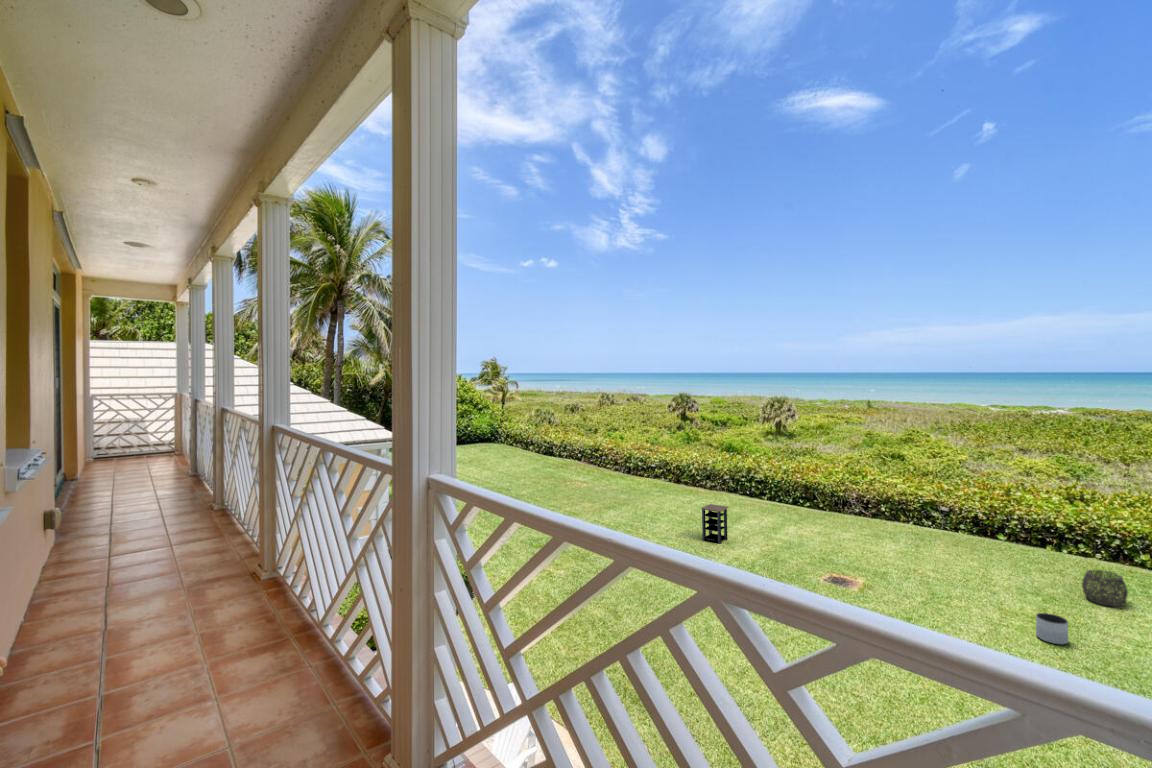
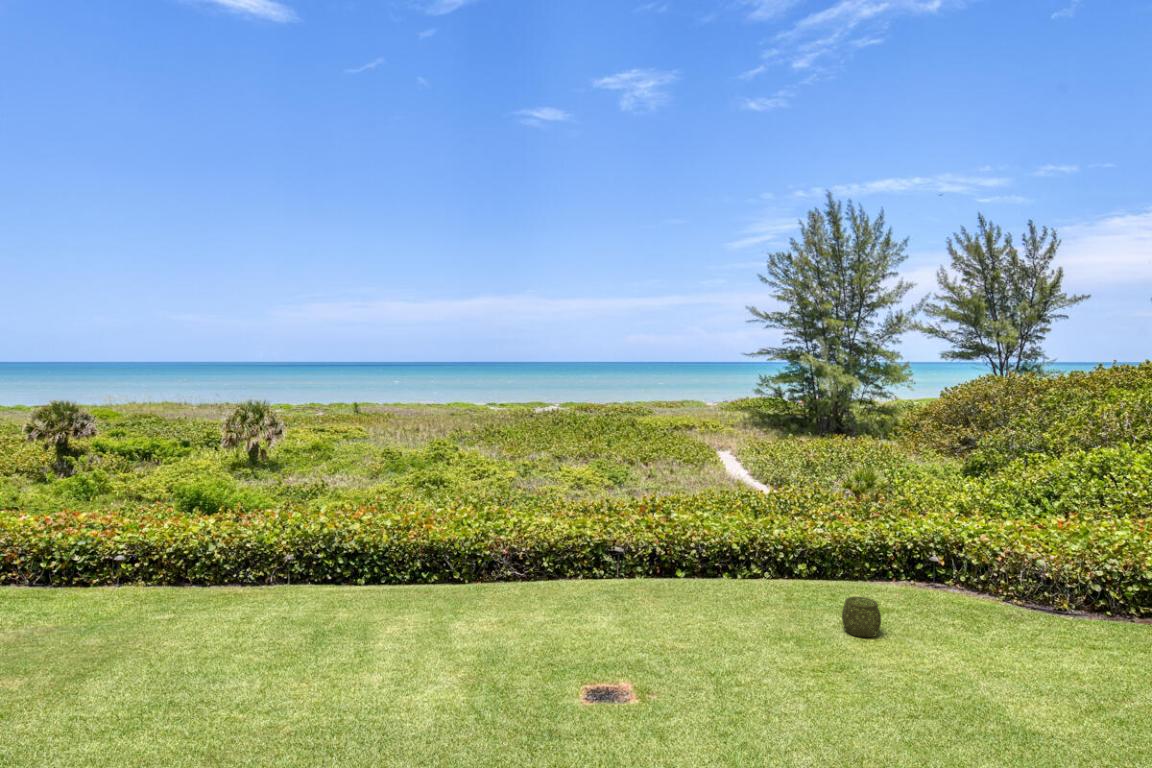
side table: present [701,504,728,544] -> none [371,626,414,710]
planter: present [1036,613,1068,645] -> none [899,673,932,712]

